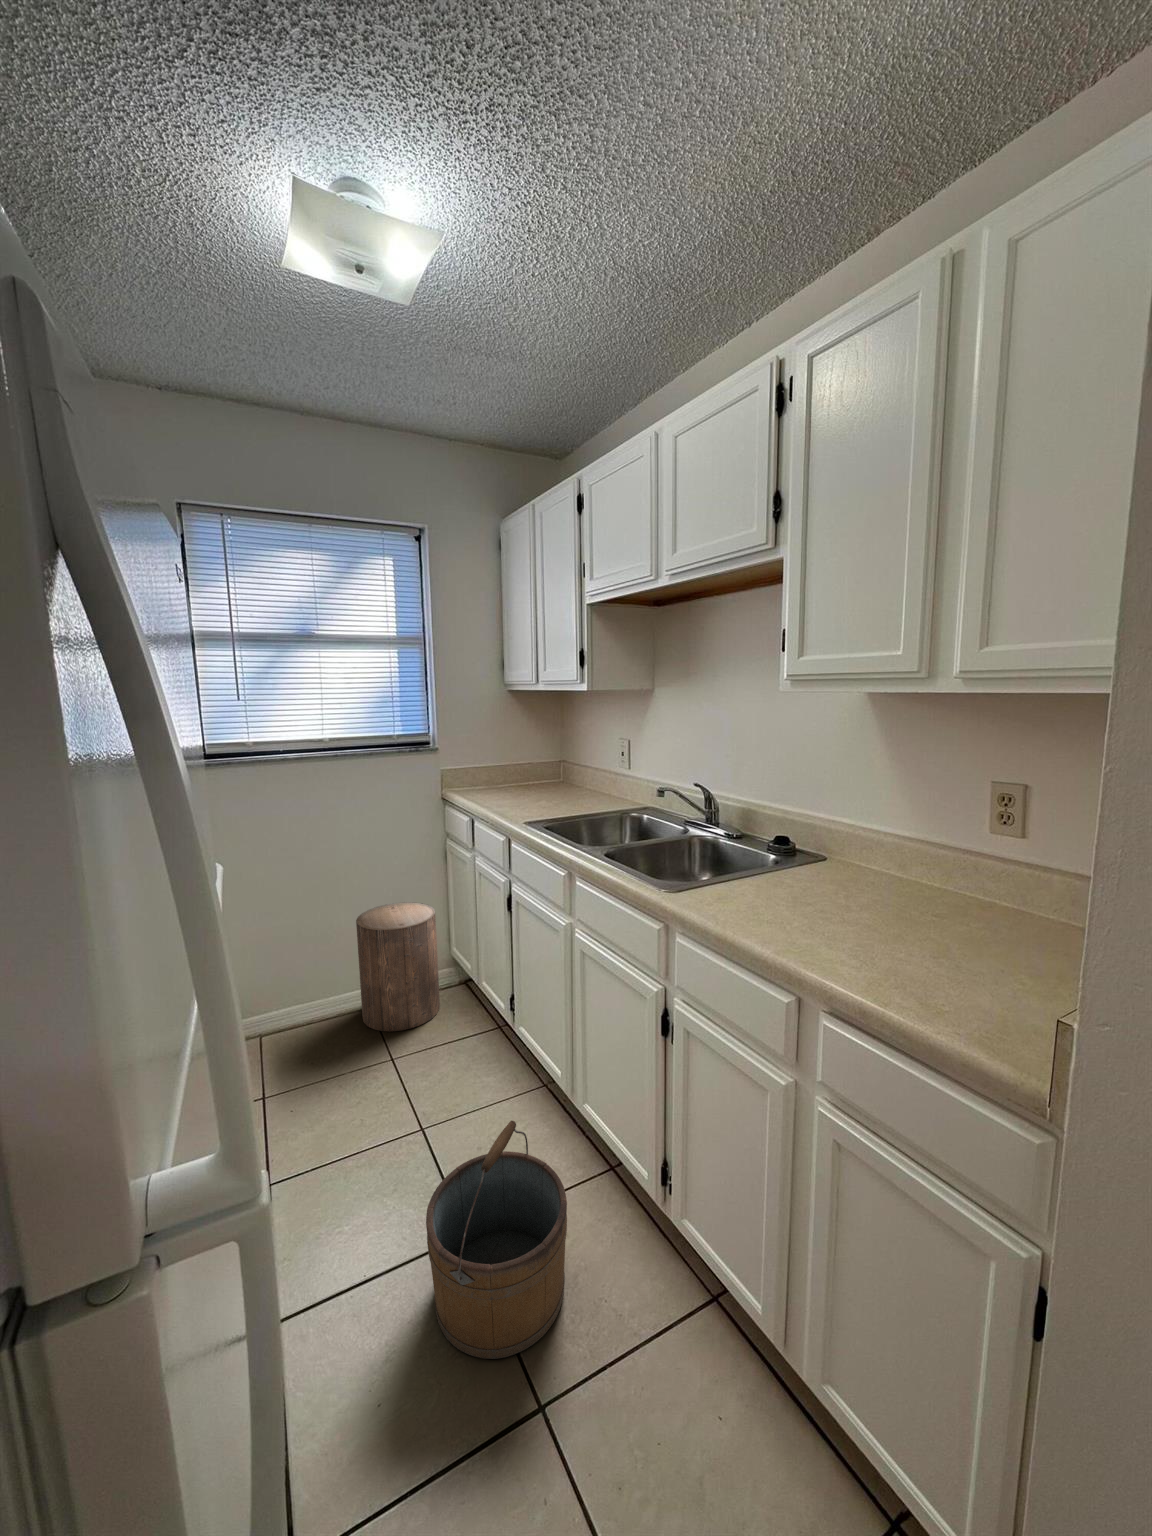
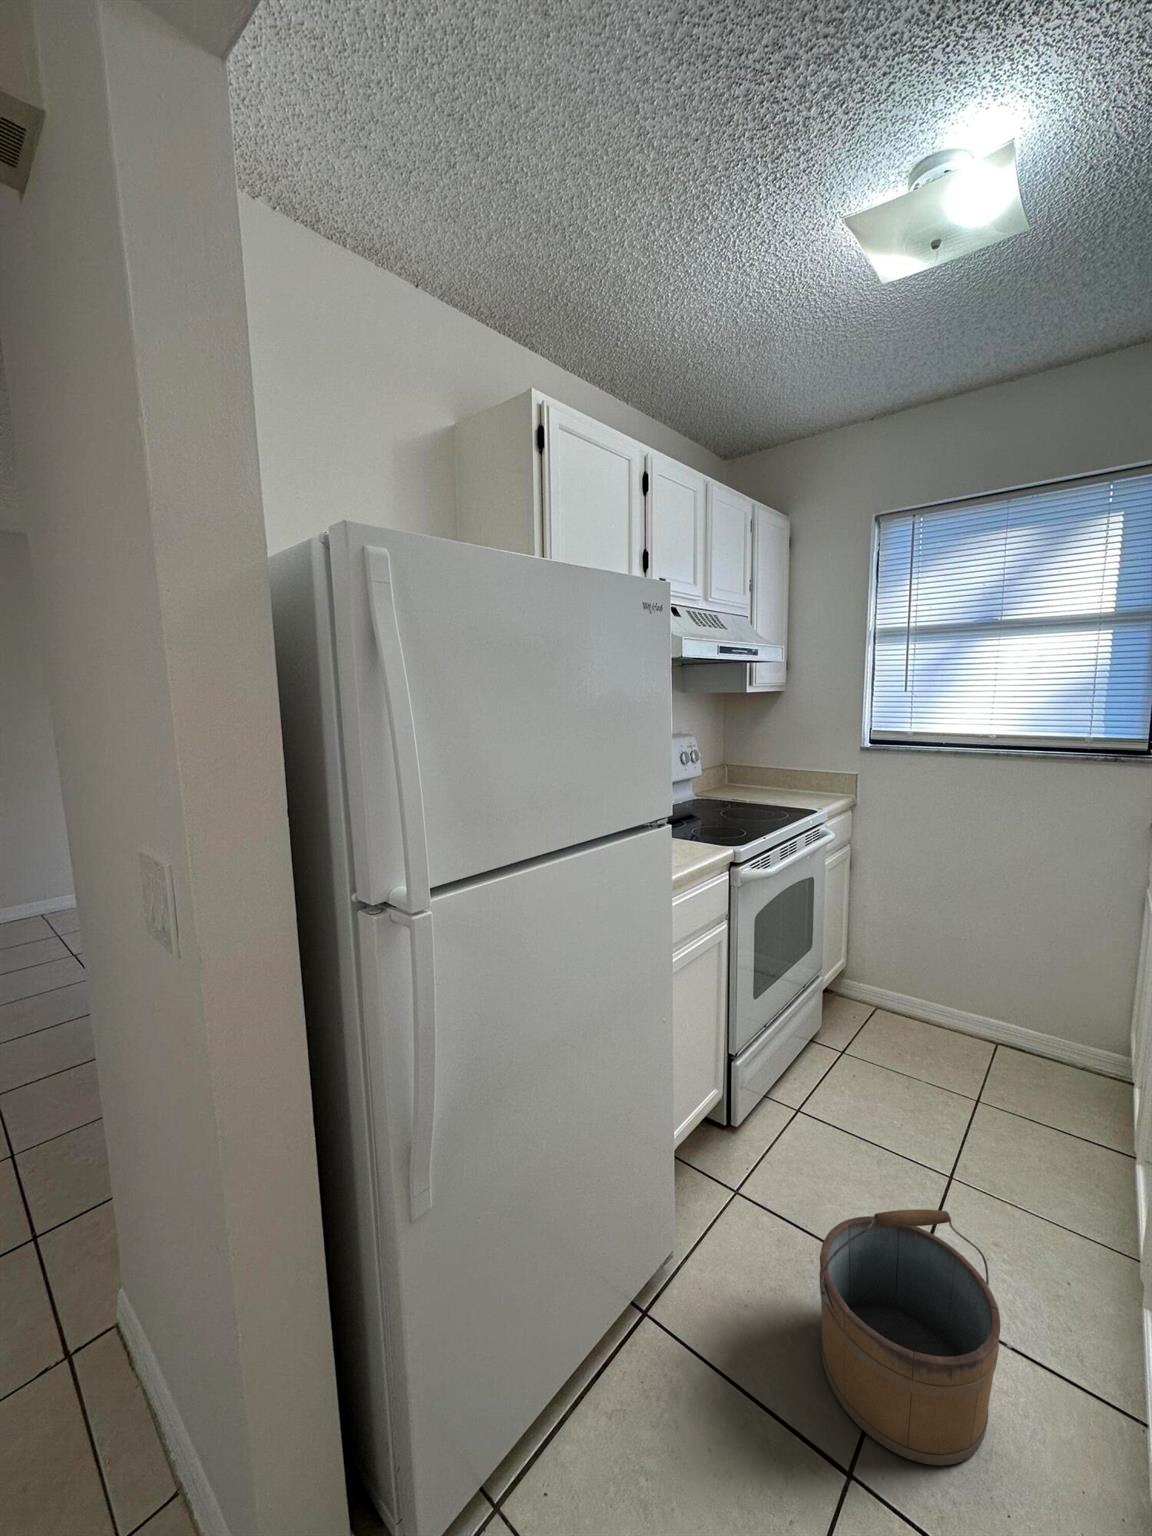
stool: present [356,902,440,1031] -> none [975,942,1098,1106]

